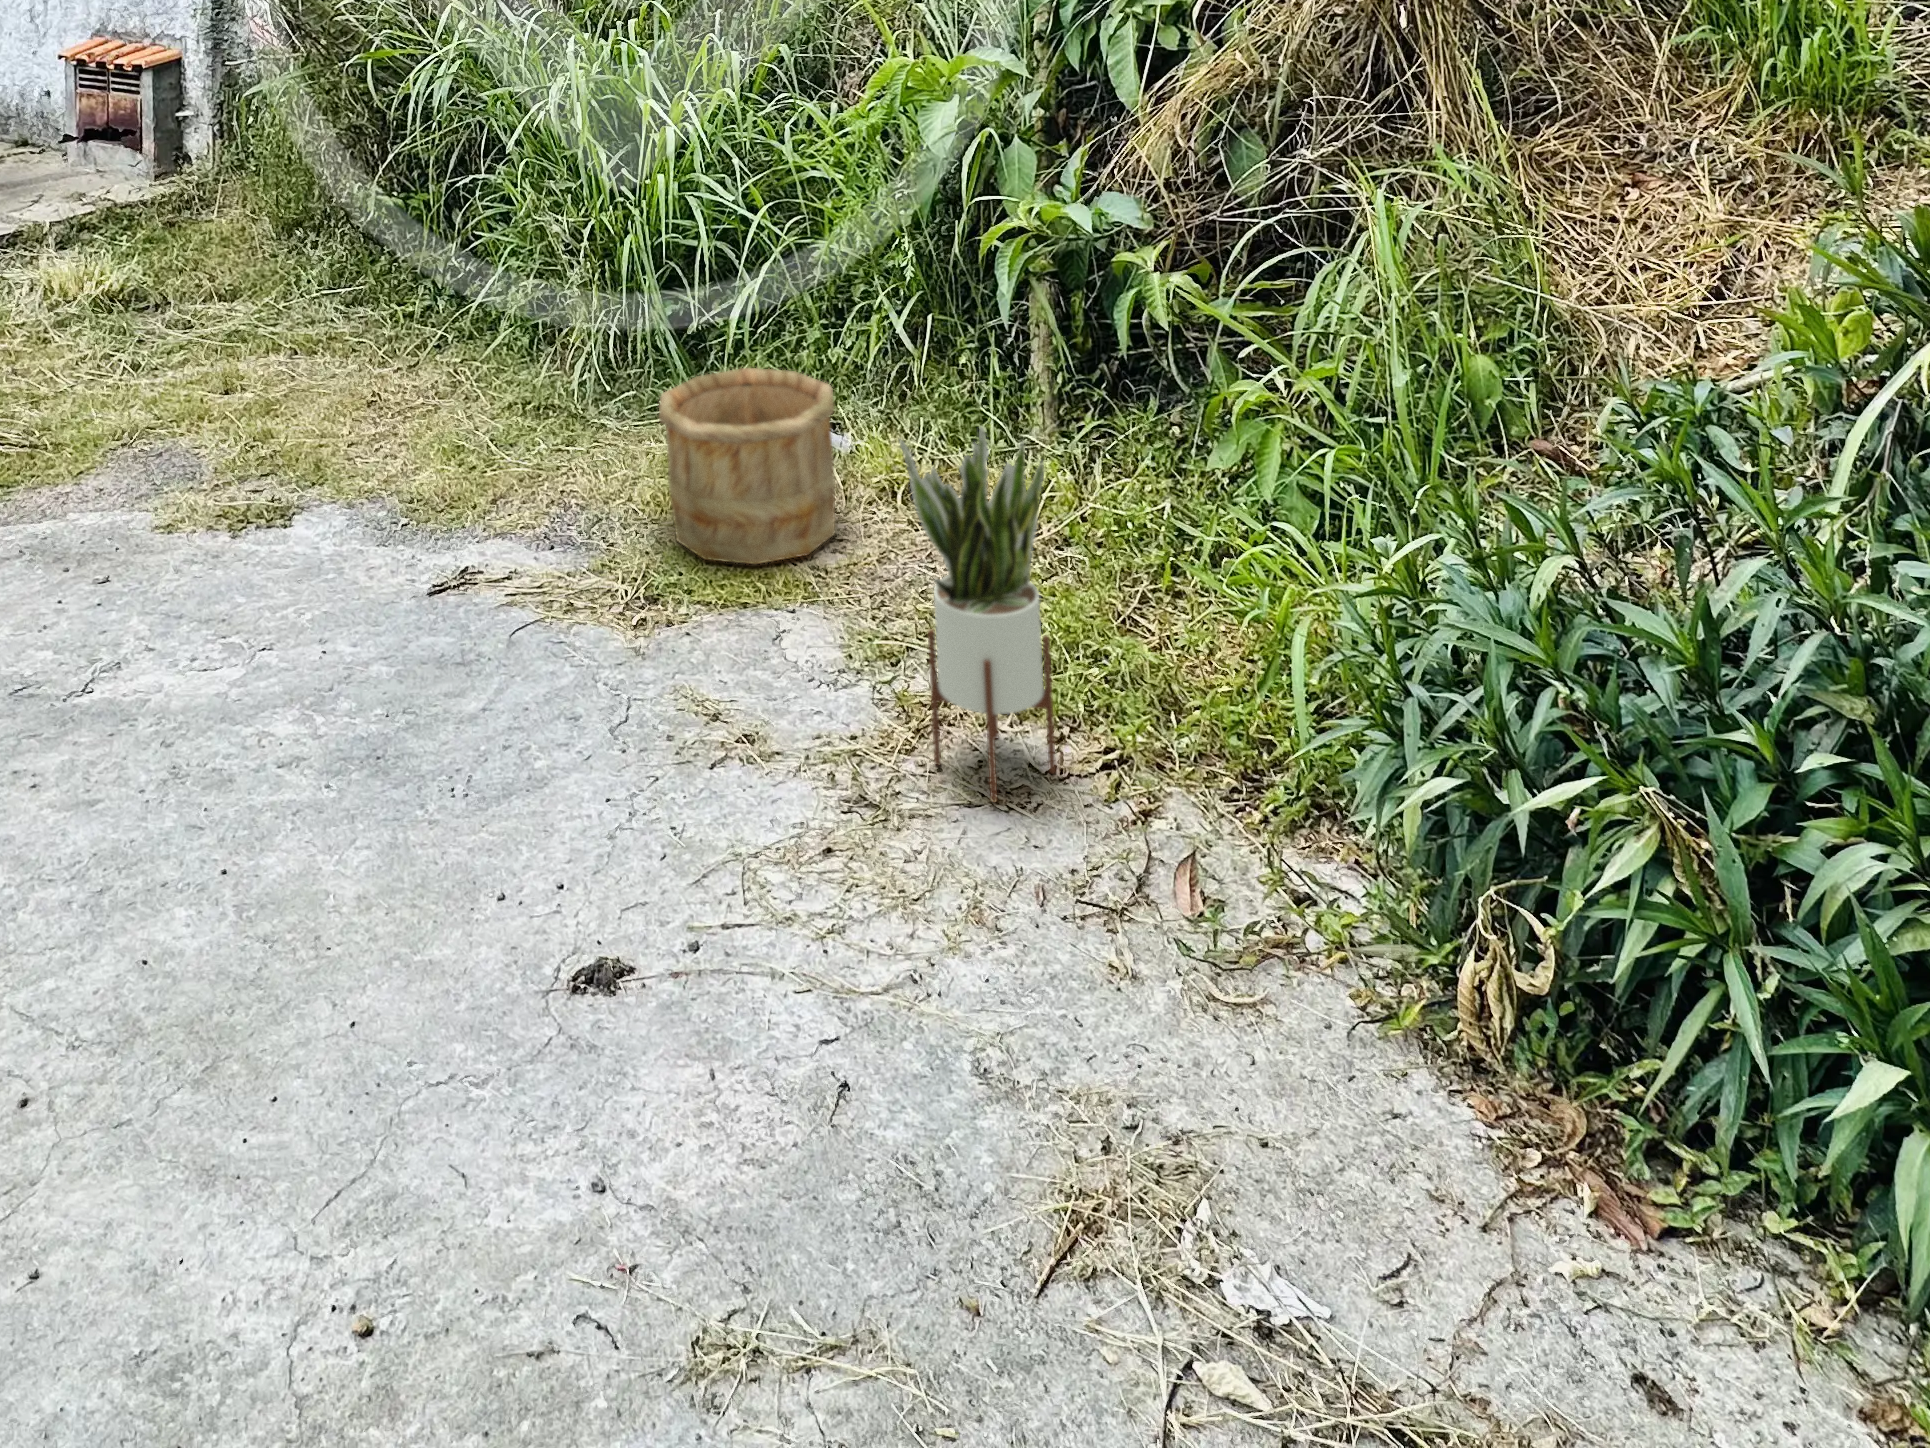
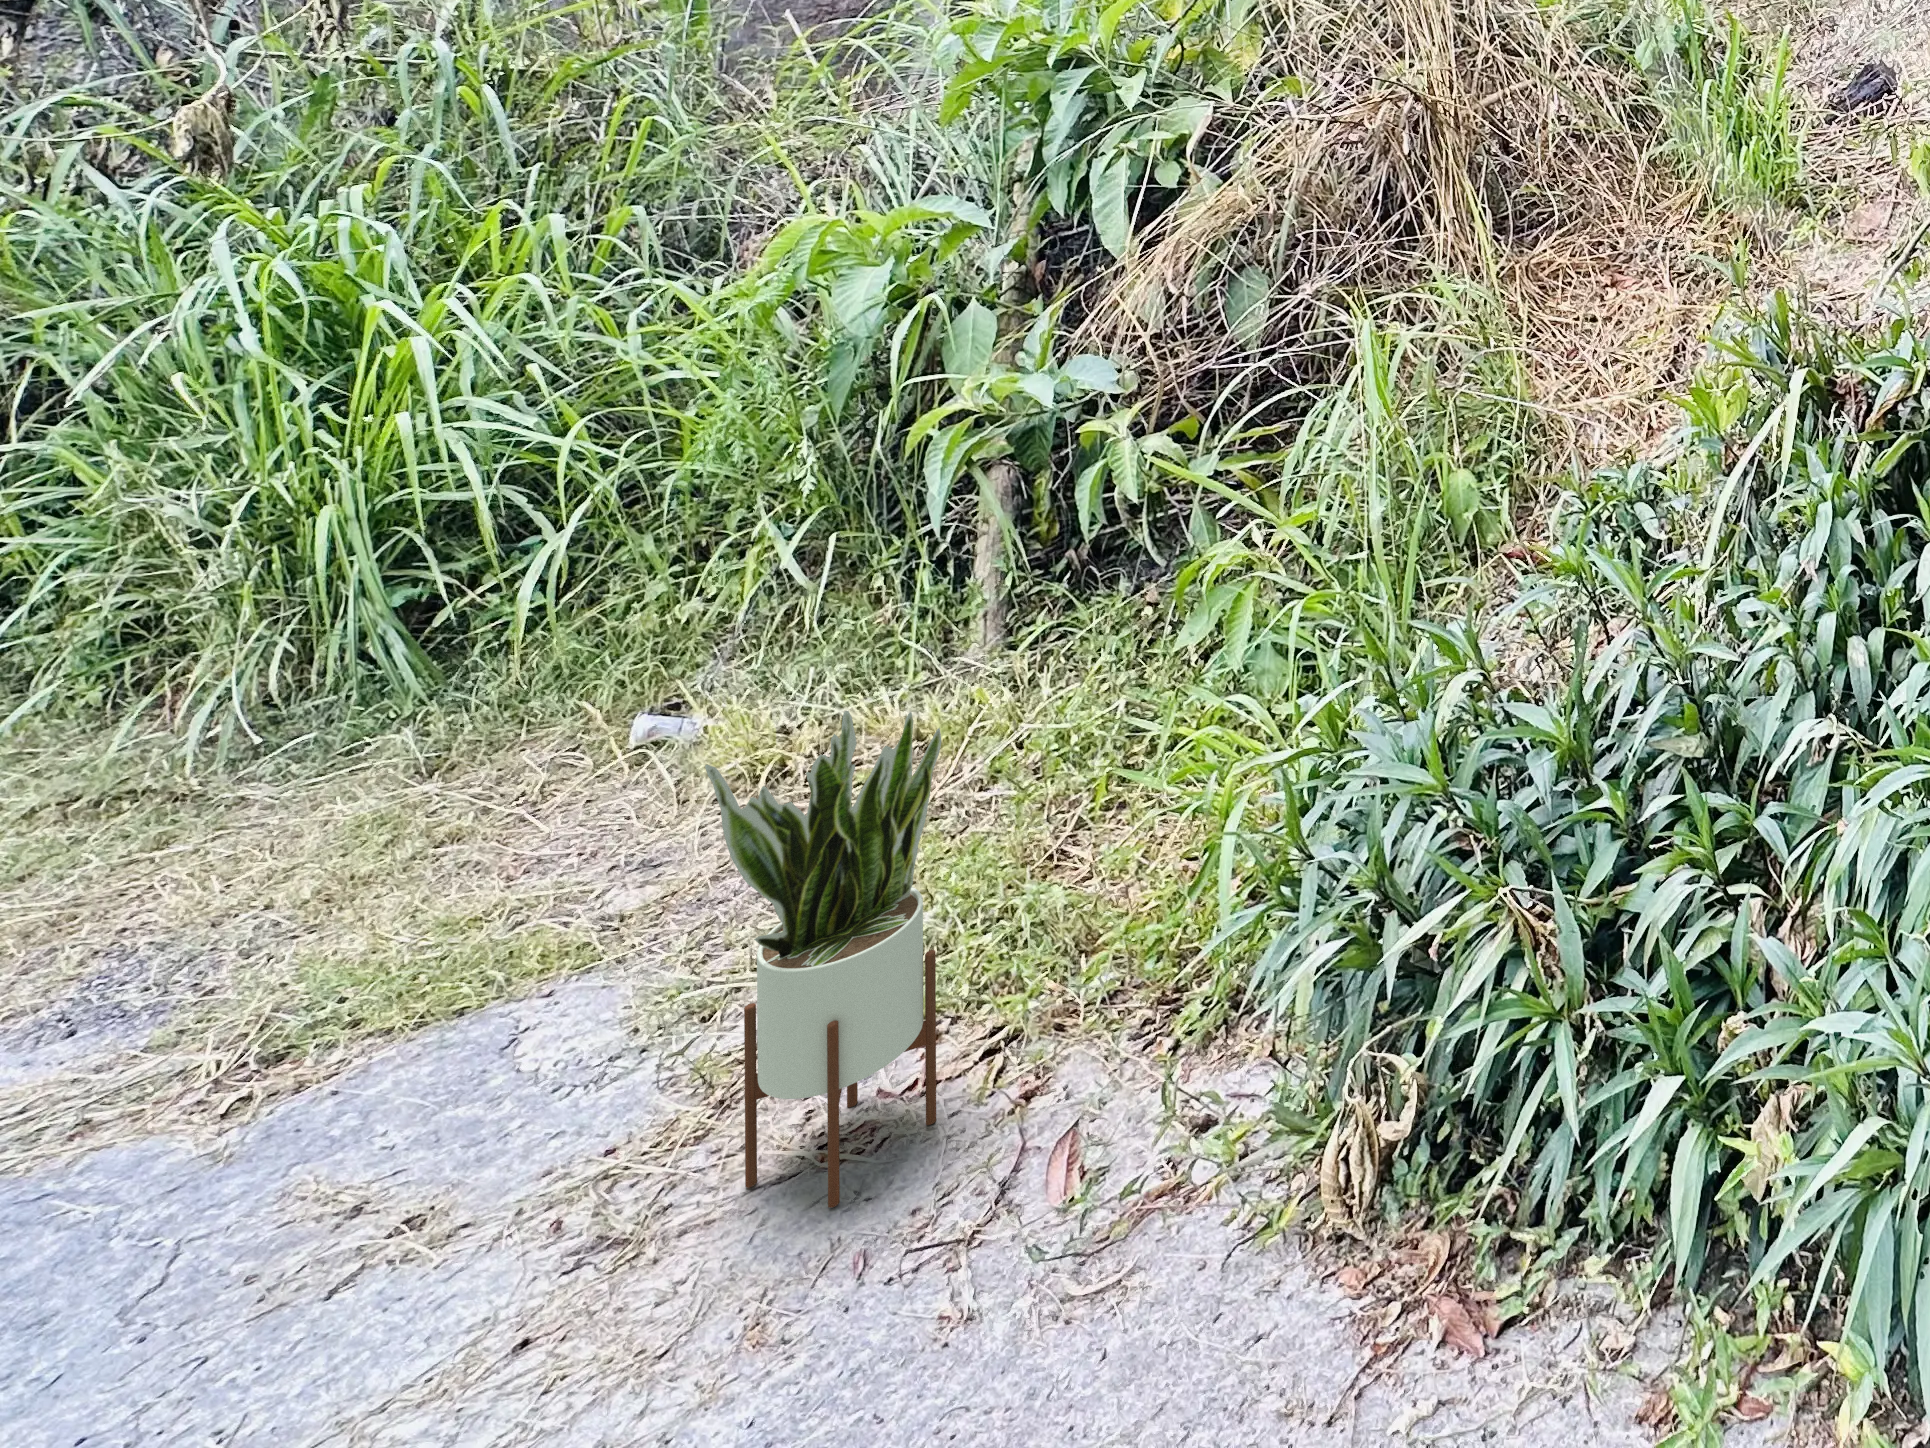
wooden bucket: present [659,368,835,564] -> none [292,664,651,997]

